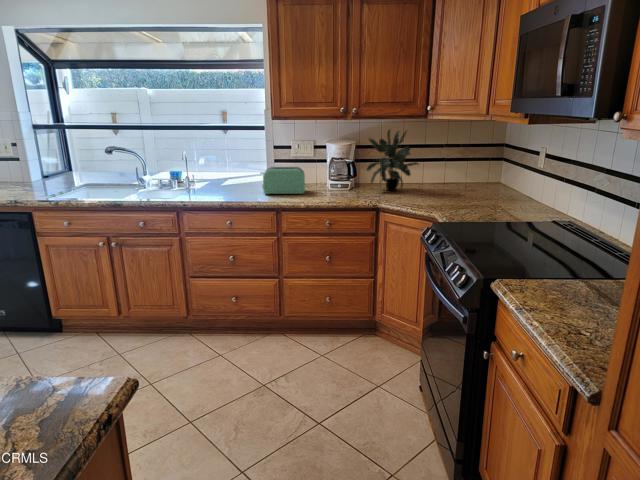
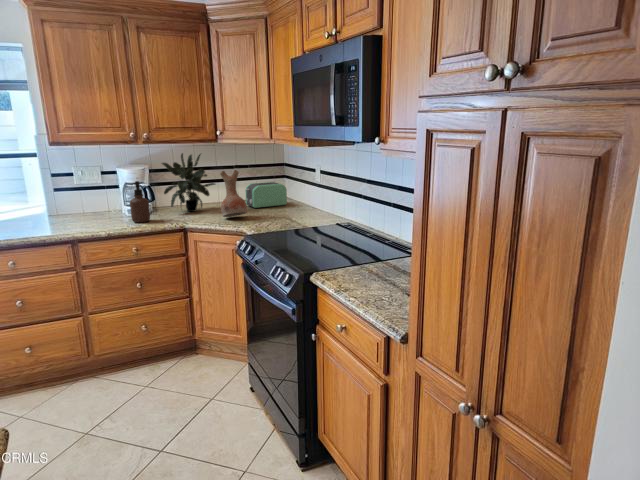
vase: none [418,149,447,201] -> present [220,170,247,217]
soap dispenser: none [331,156,348,197] -> present [130,181,150,223]
toaster: present [260,167,305,195] -> present [245,182,287,208]

